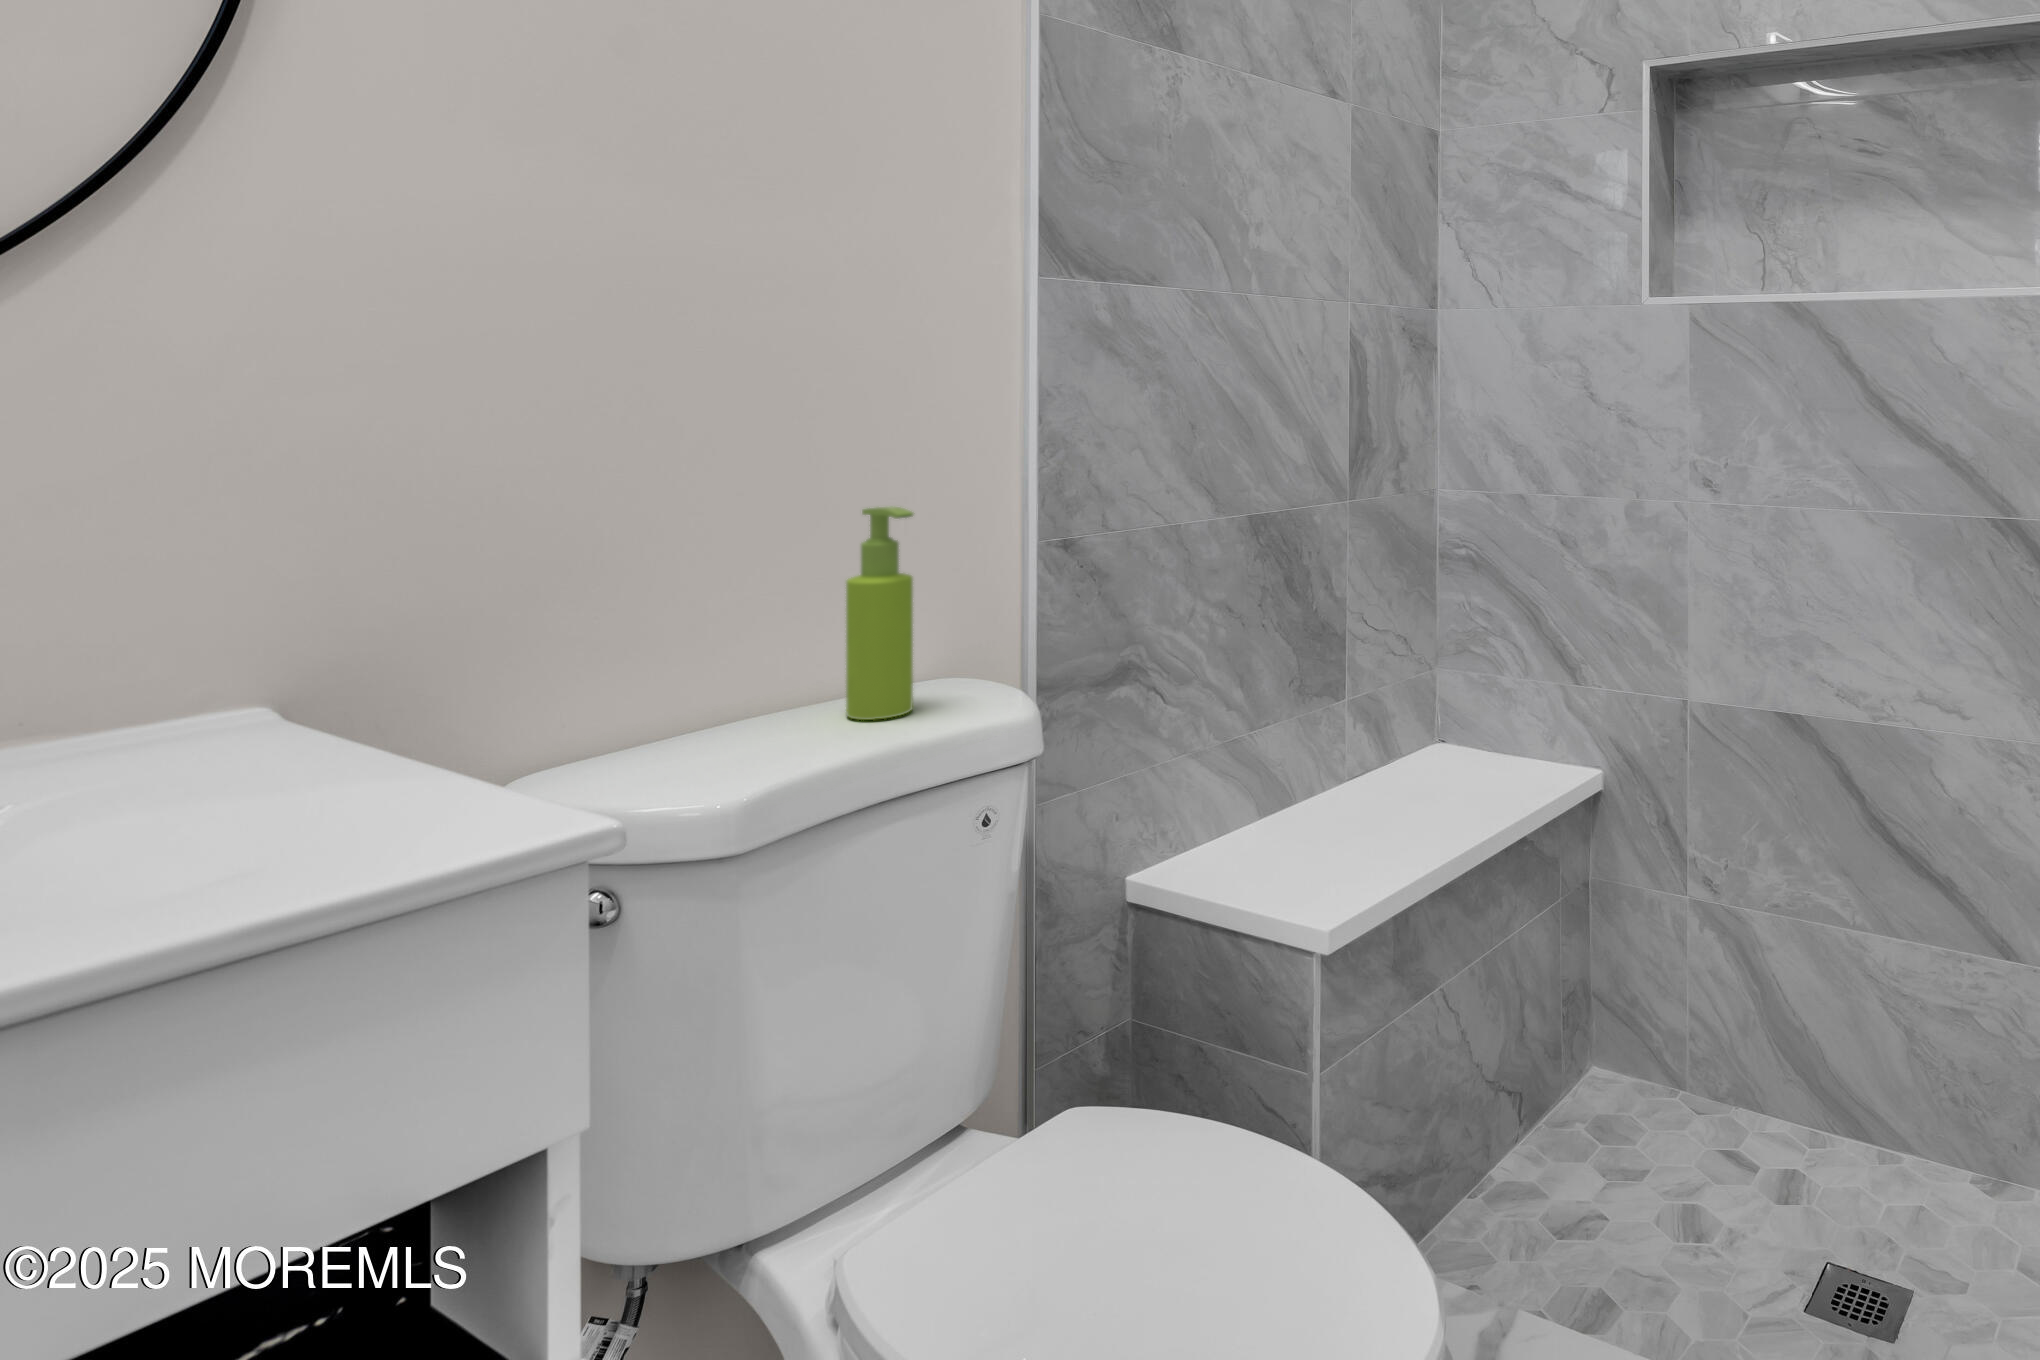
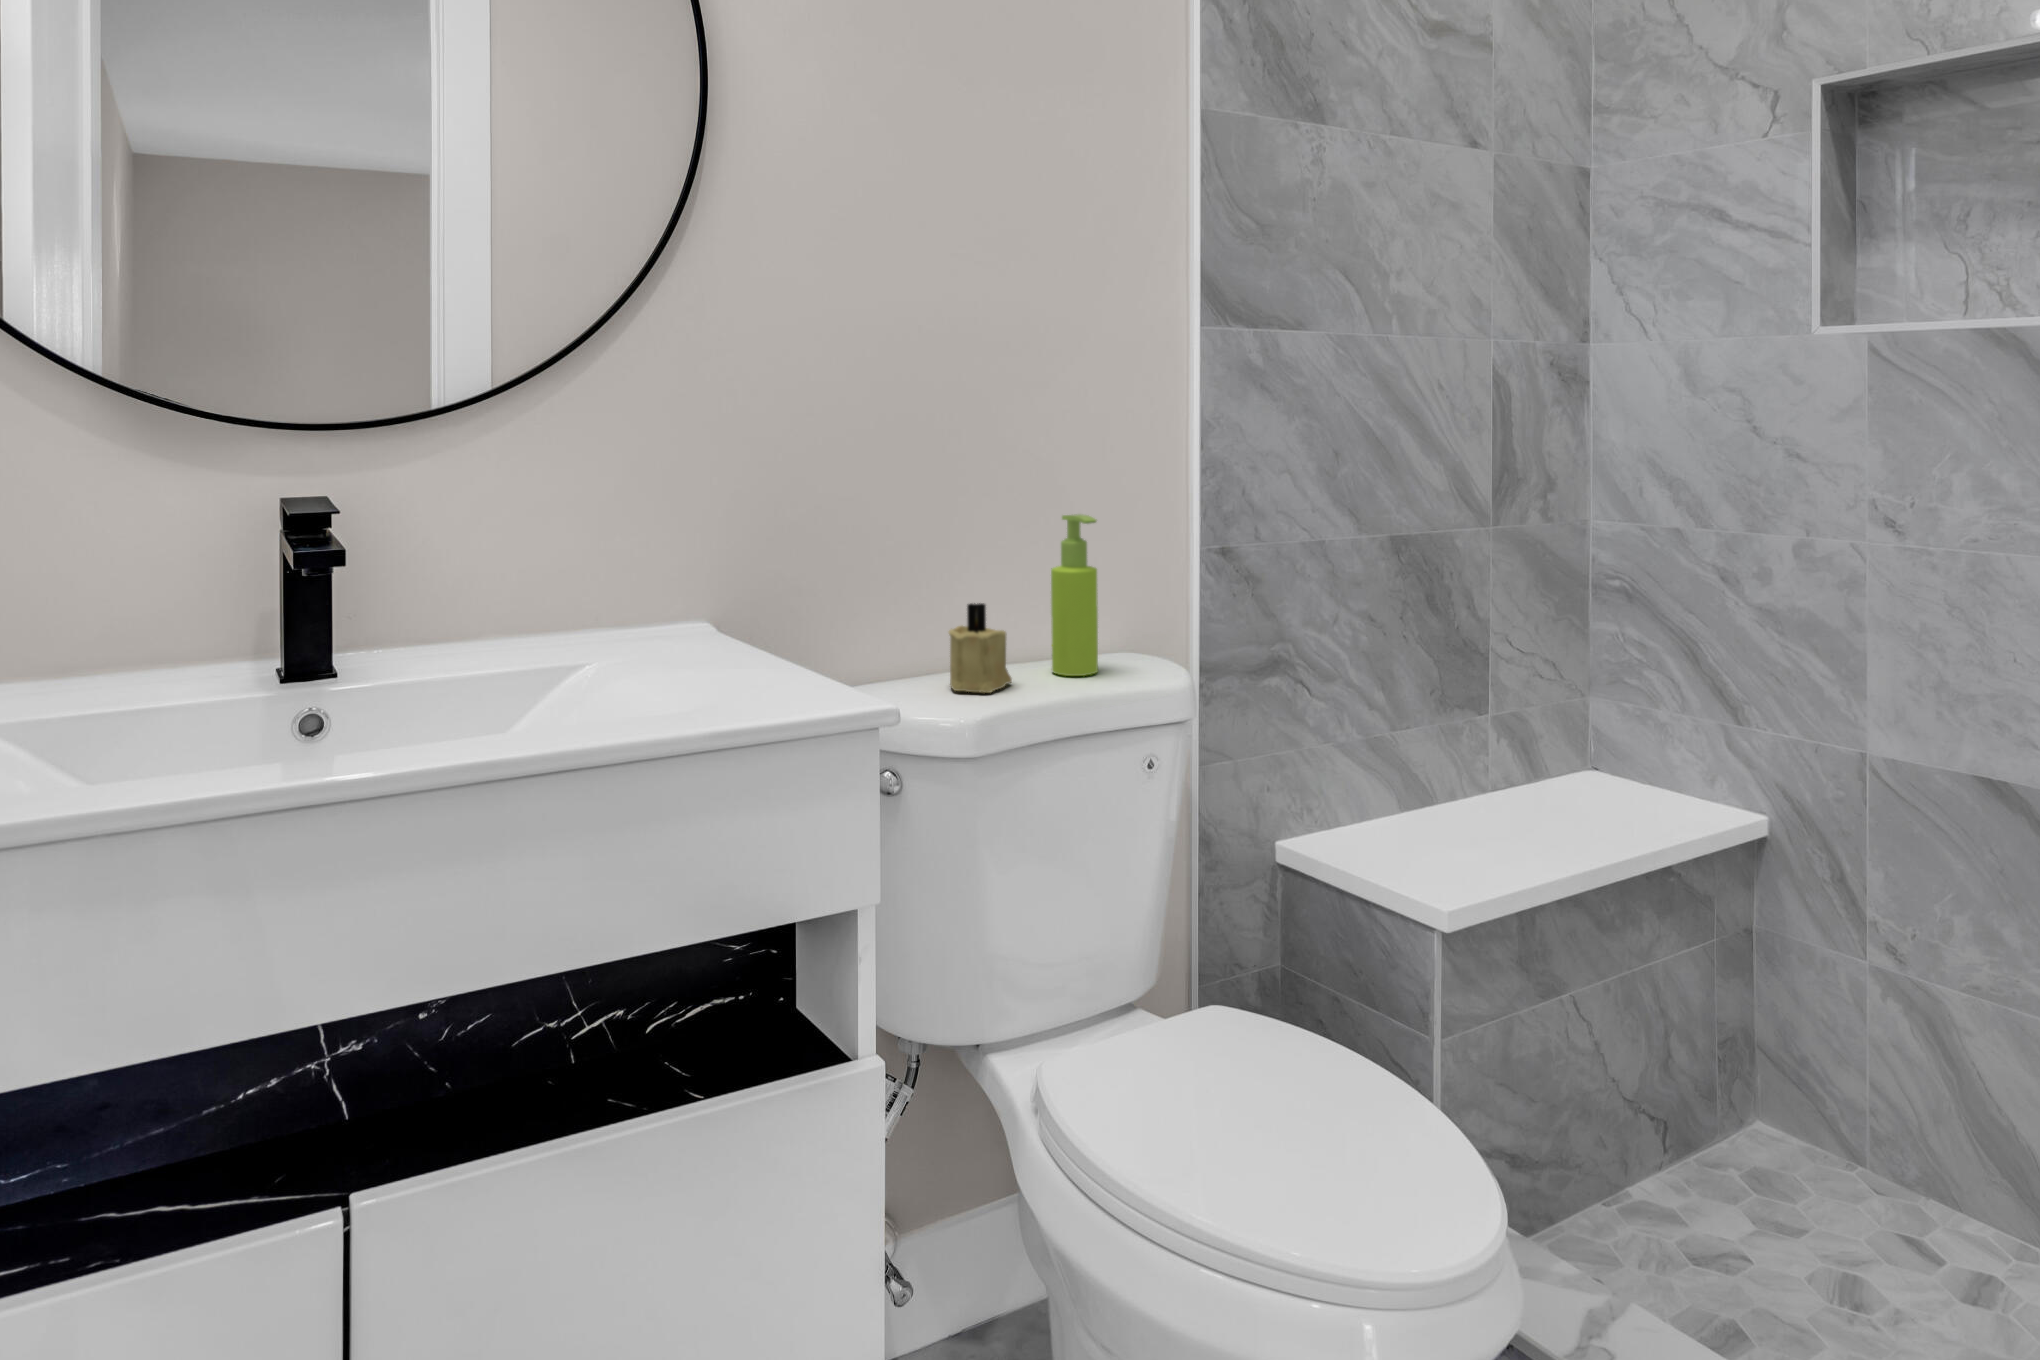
candle: none [691,634,790,761] -> present [949,603,1012,693]

